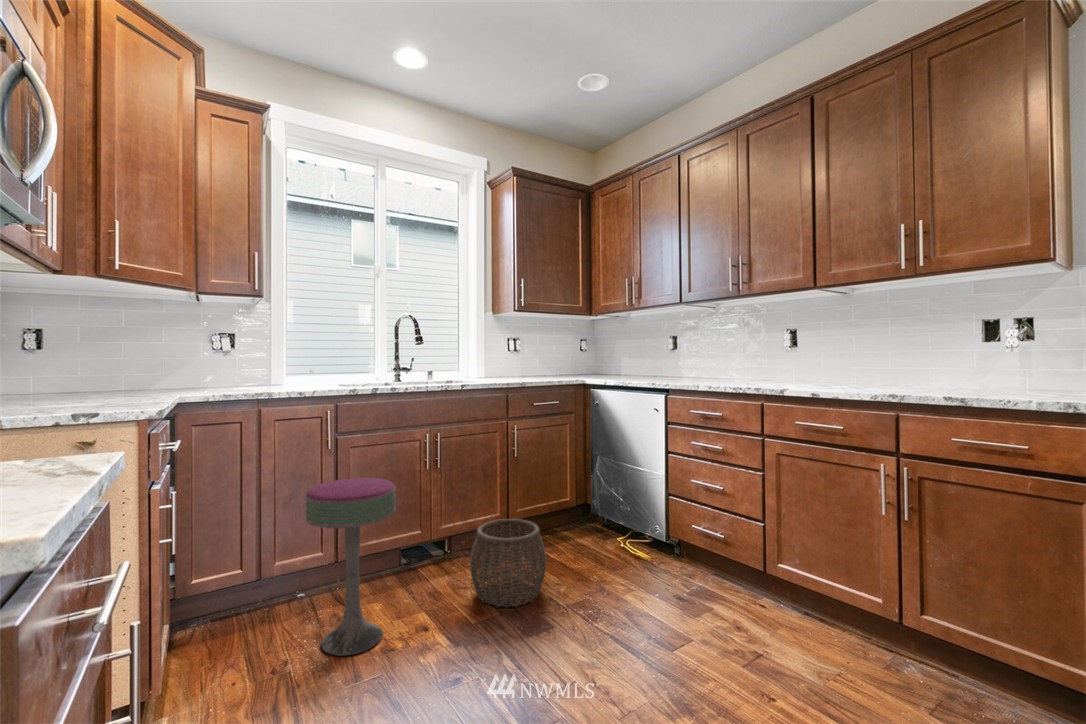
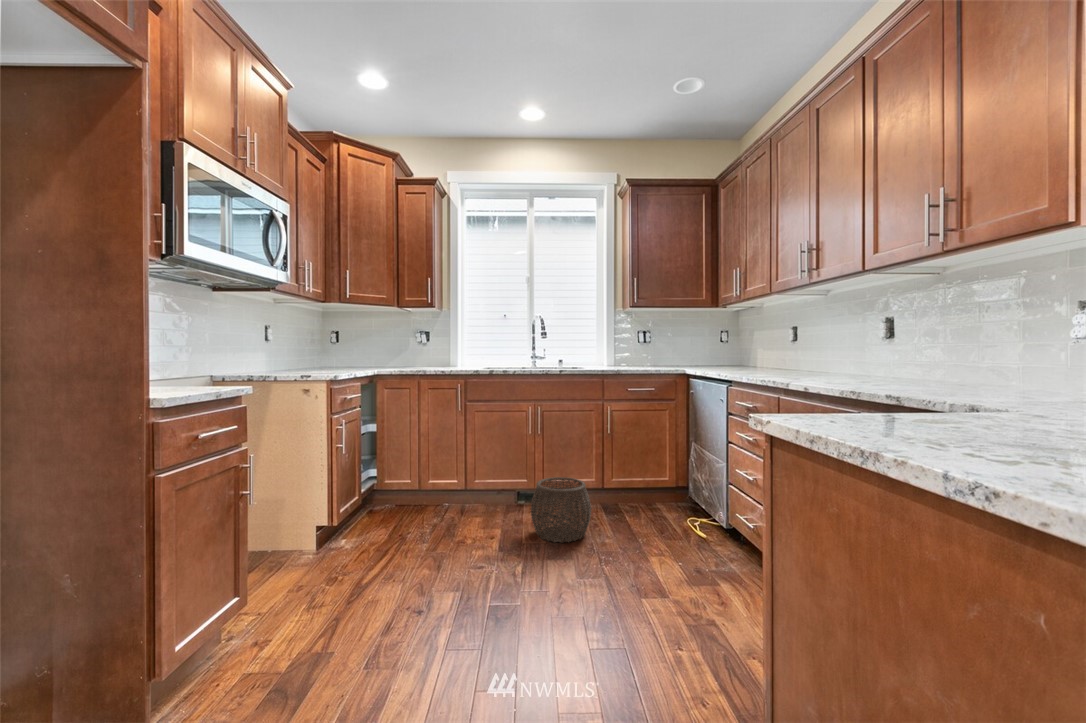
bar stool: present [306,478,396,656] -> none [417,429,473,540]

